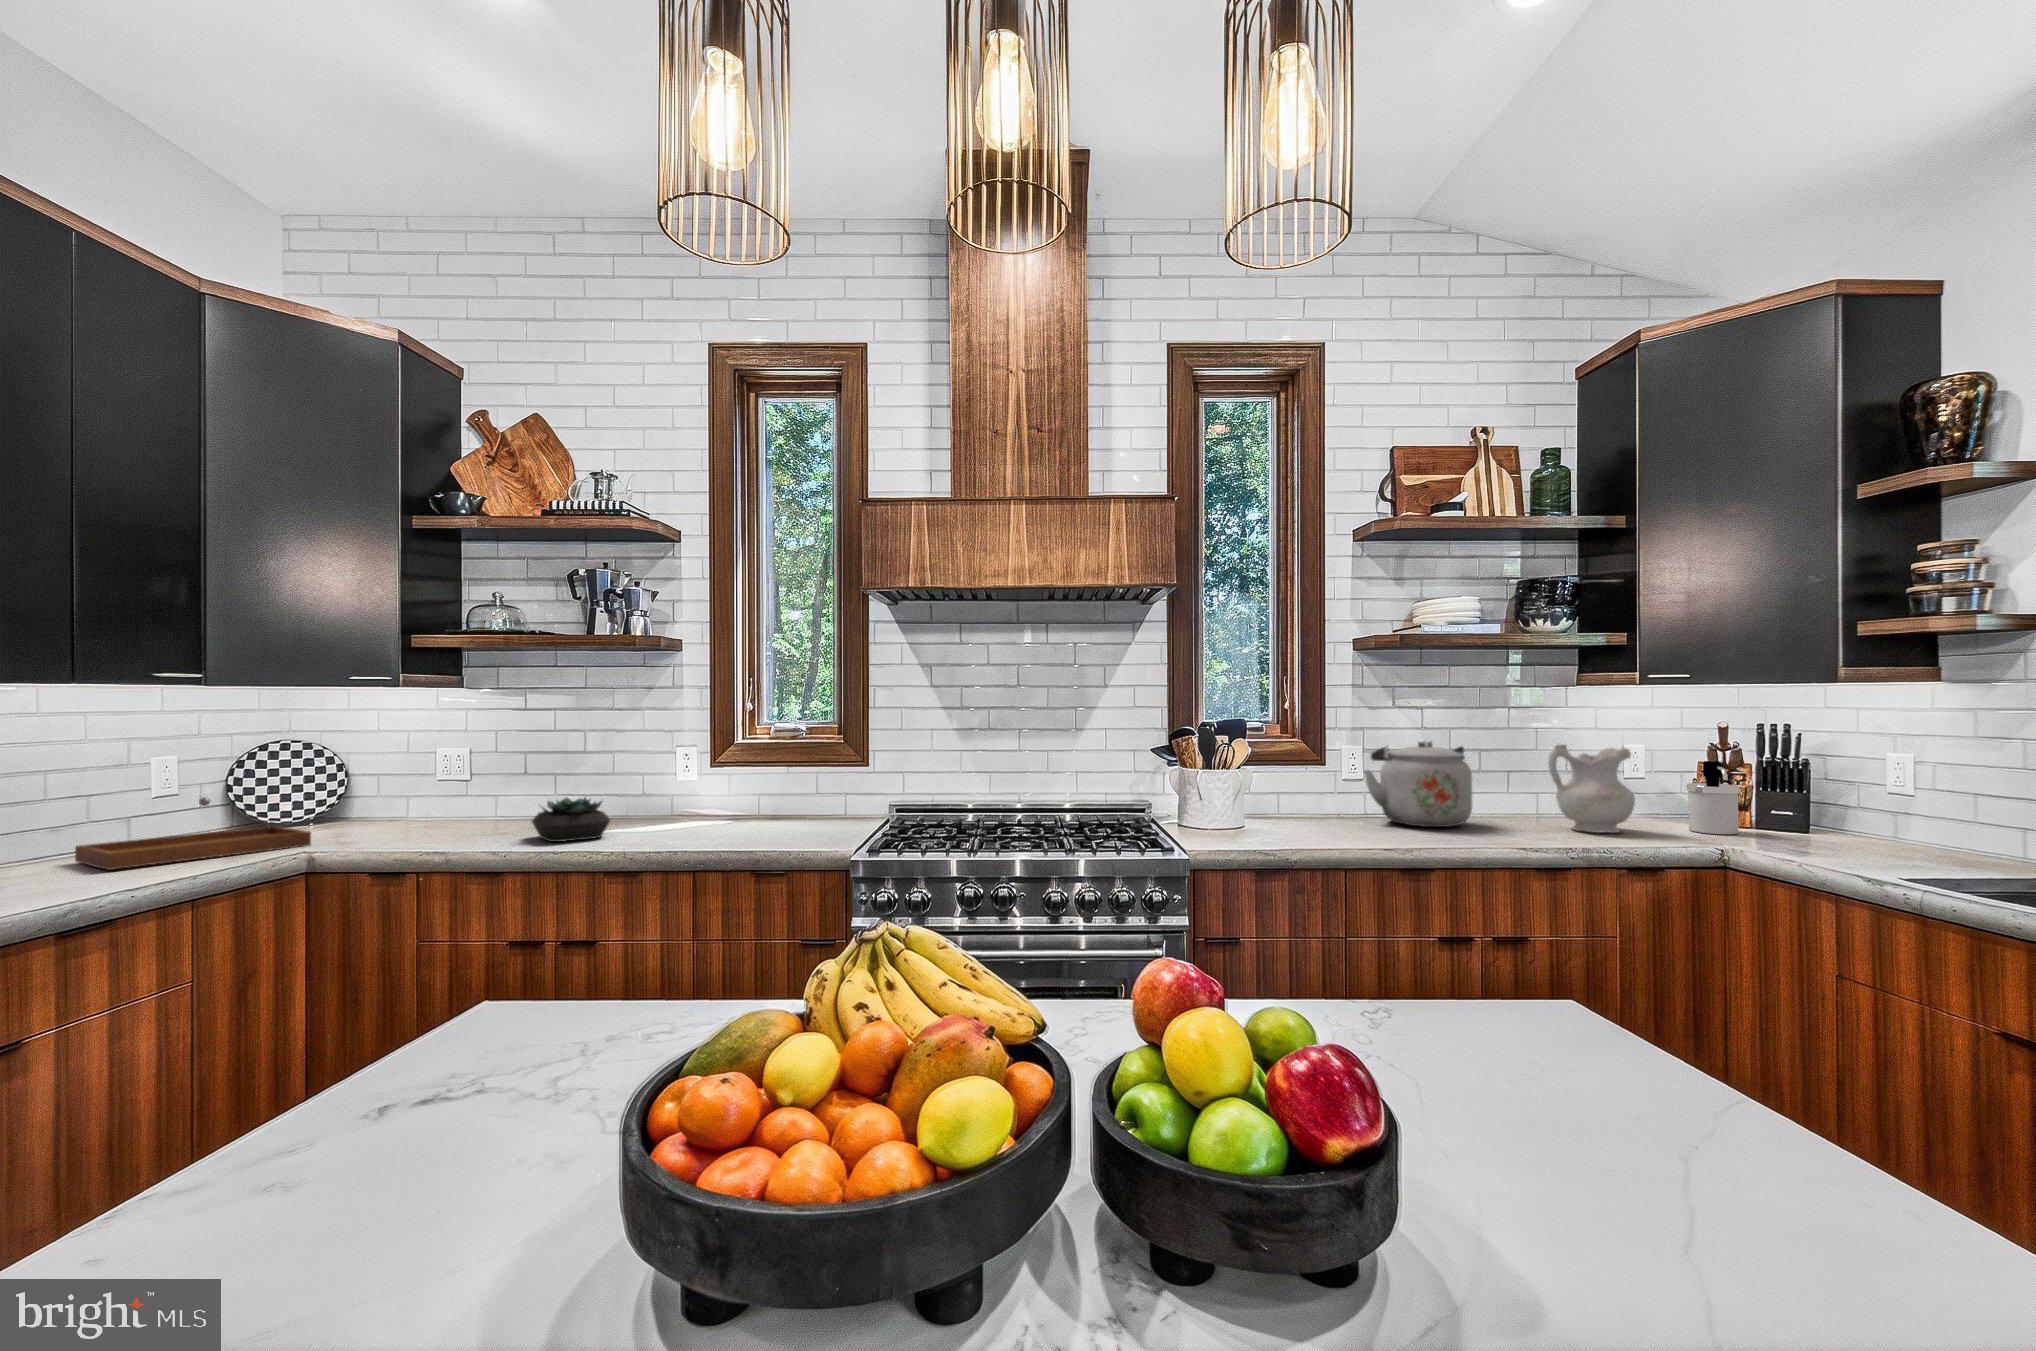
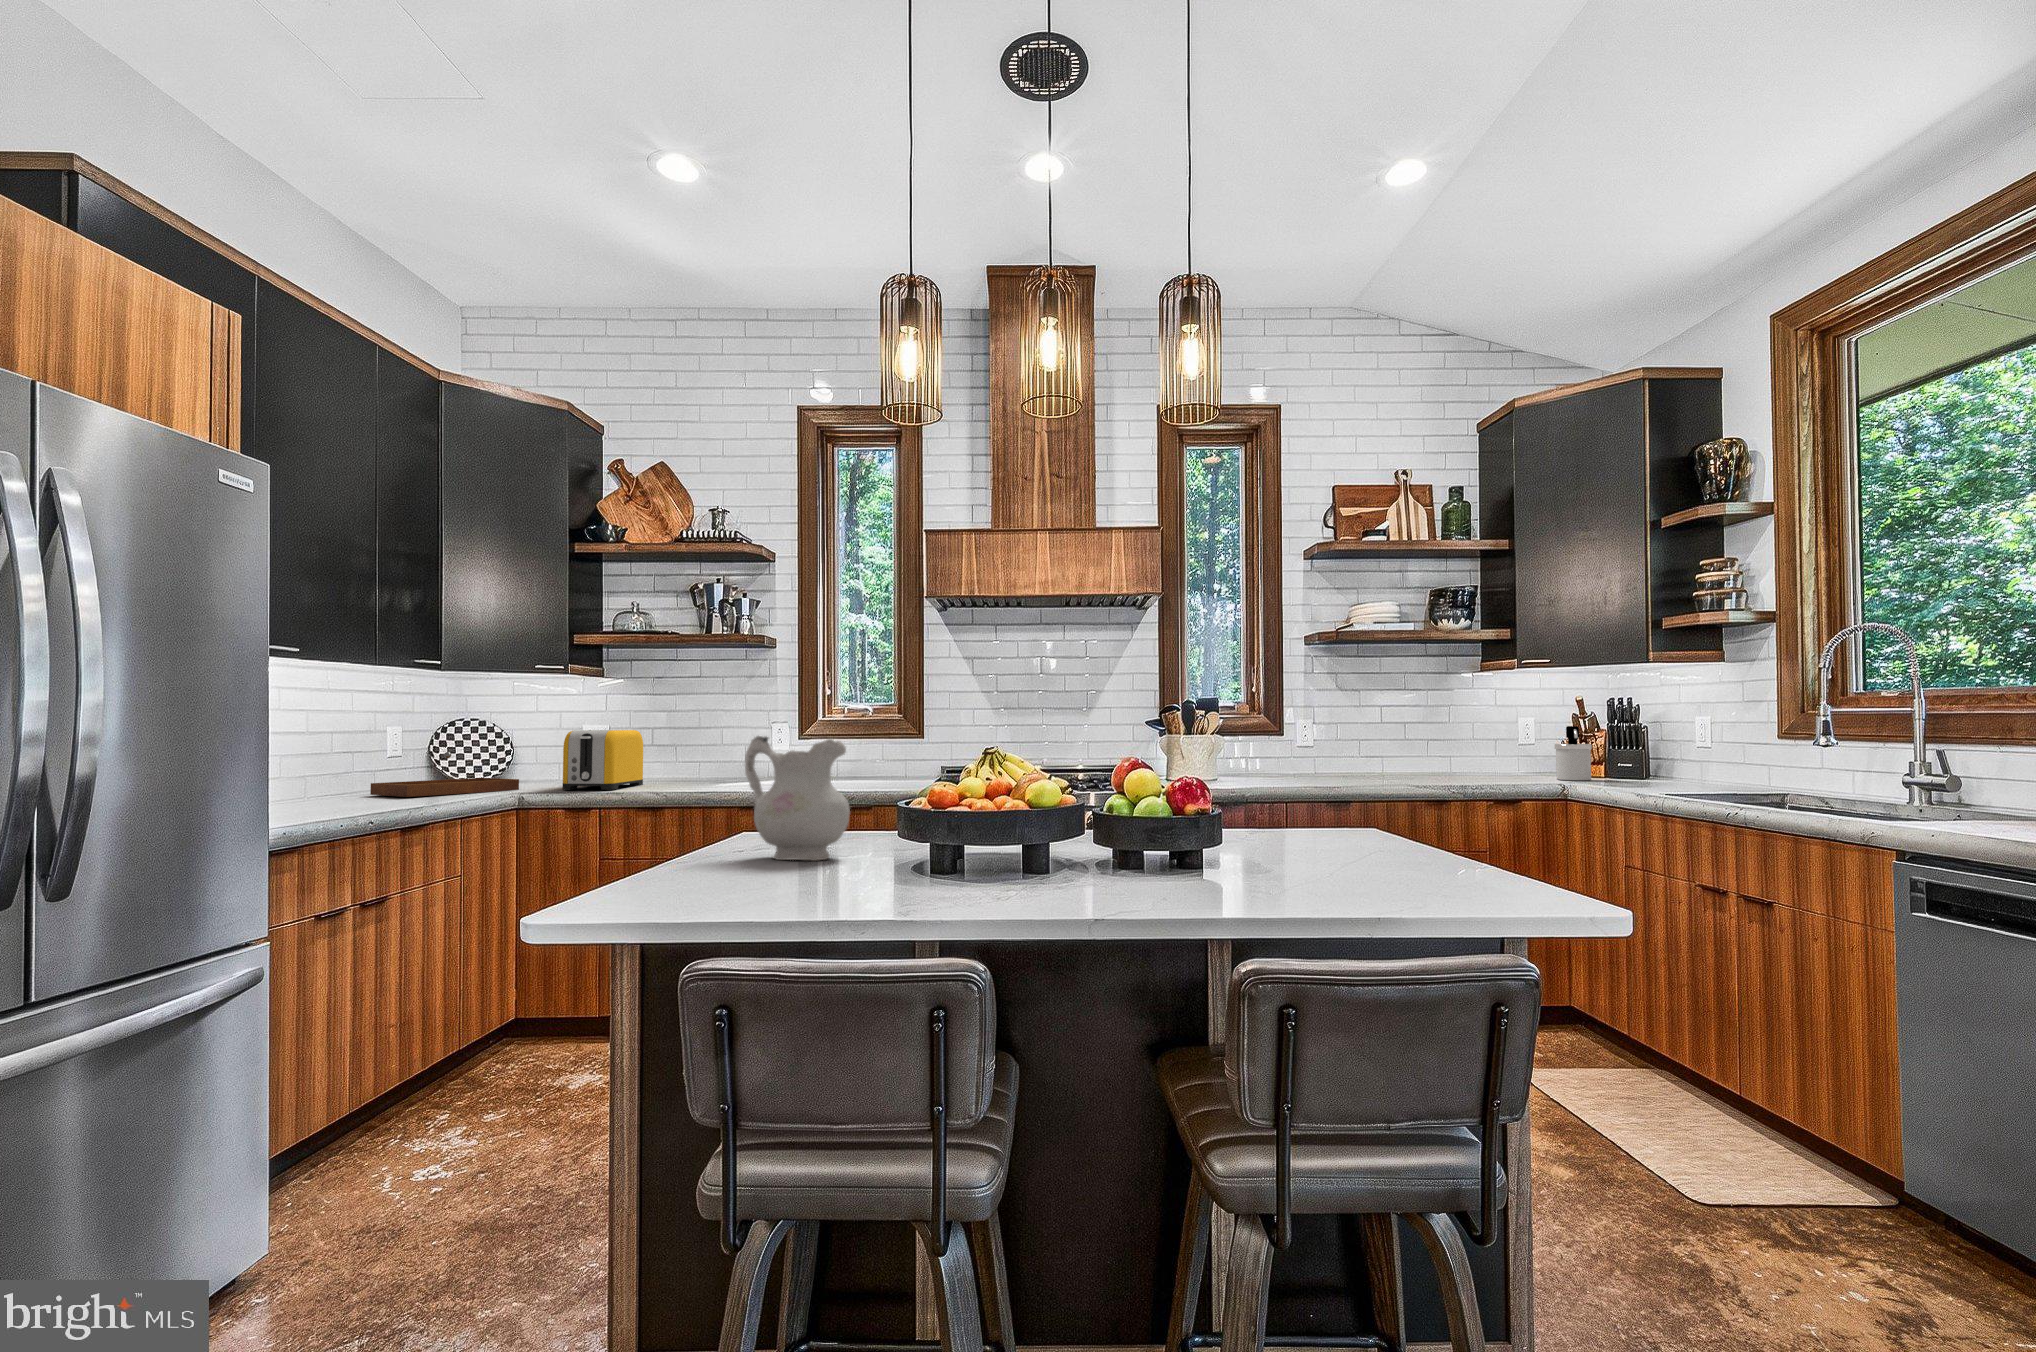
kettle: present [1364,741,1472,827] -> none [1310,713,1393,779]
ceramic pitcher: present [1548,745,1635,833] -> present [745,736,850,861]
toaster: none [363,761,494,849] -> present [562,730,643,790]
succulent plant: present [532,797,610,842] -> none [677,756,737,787]

